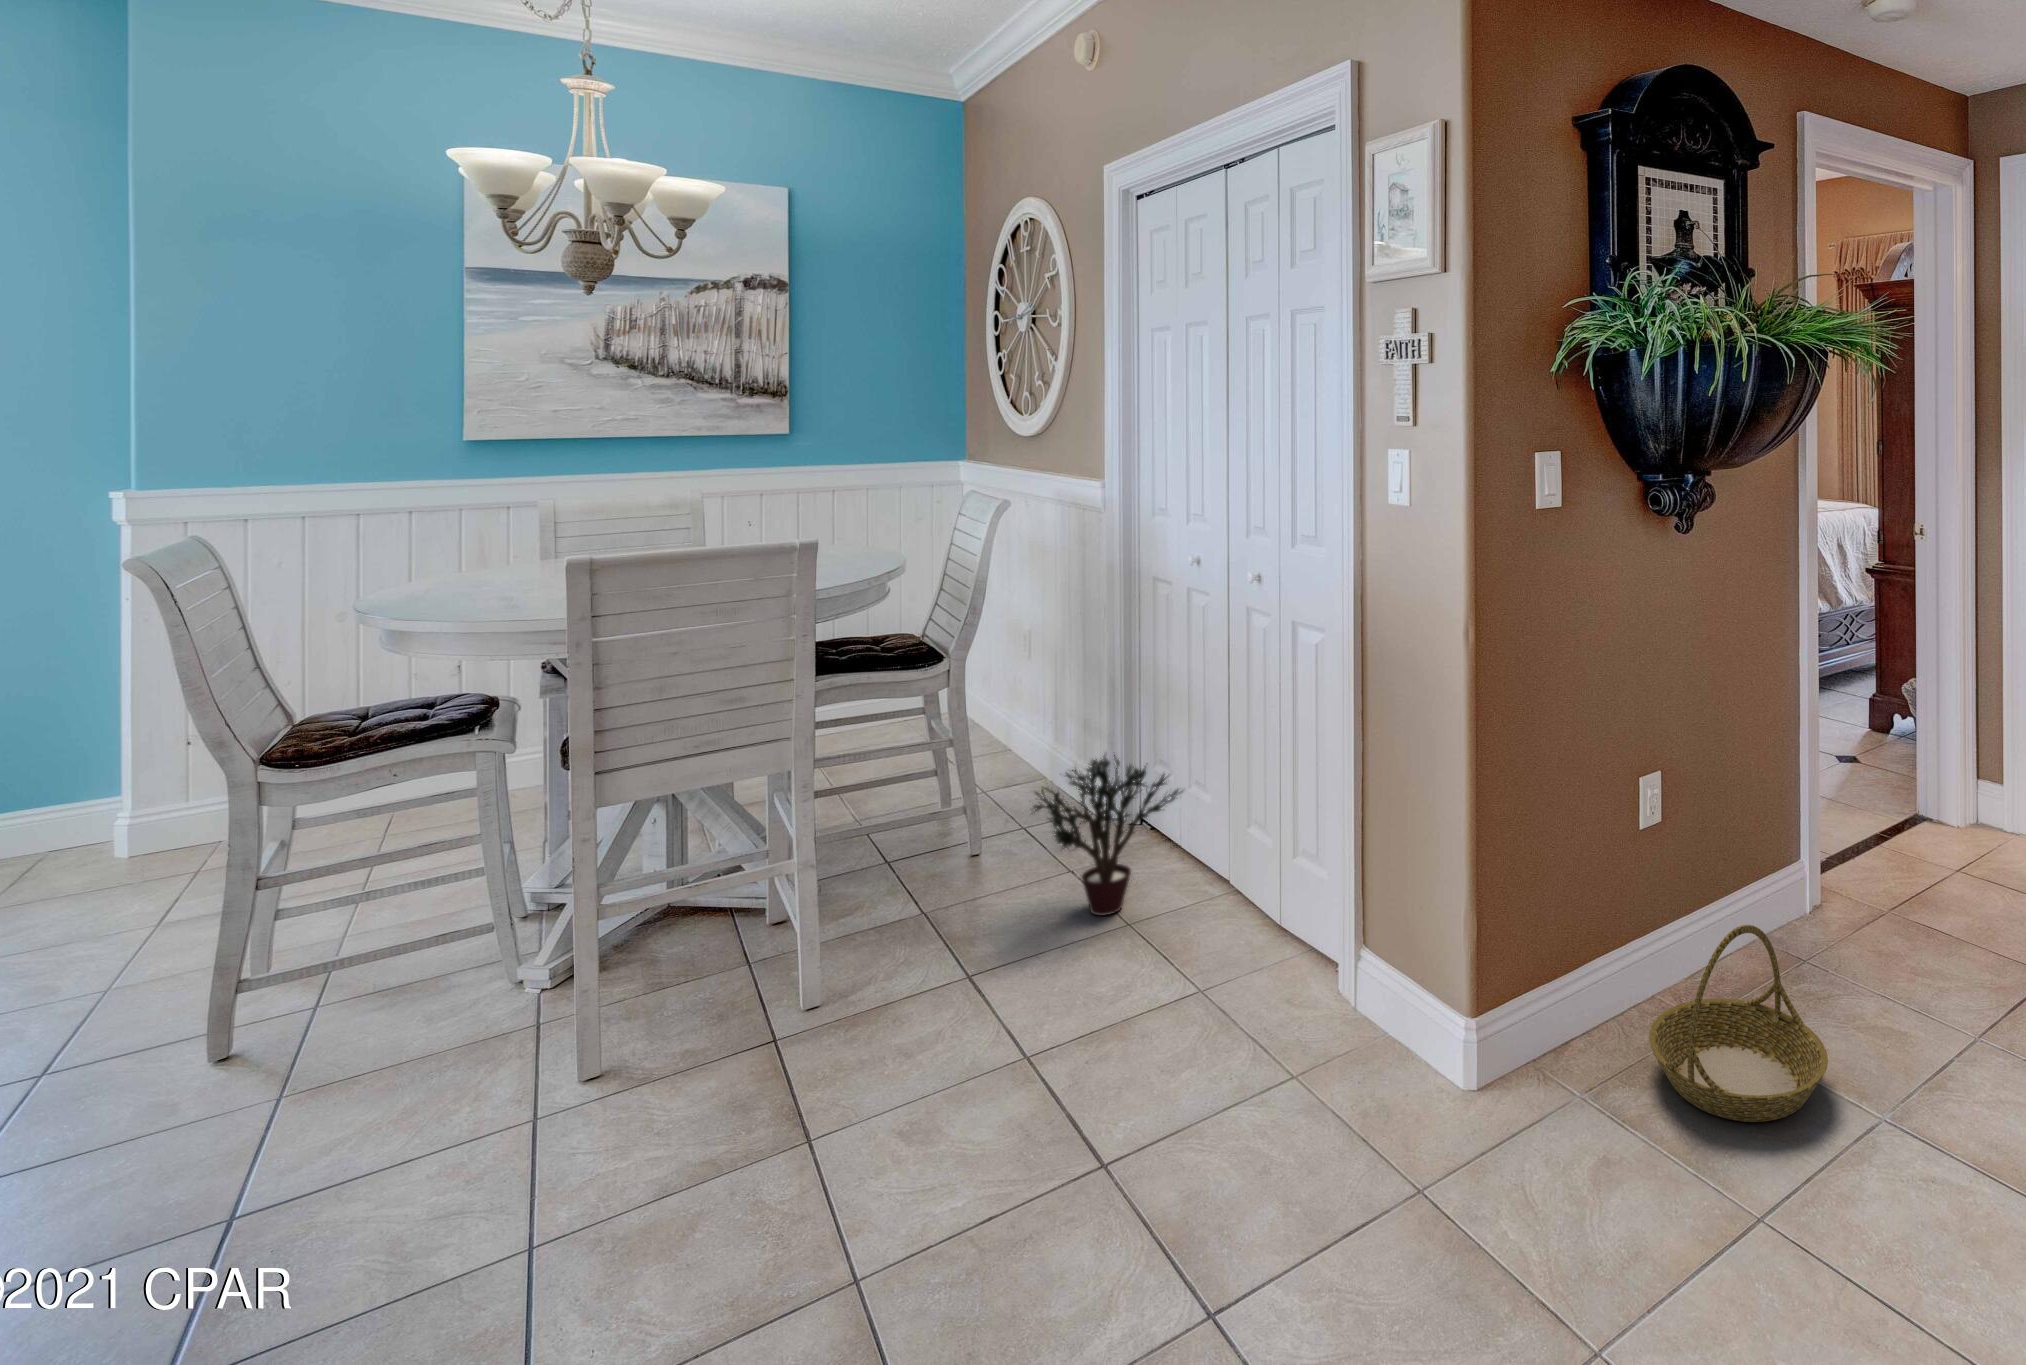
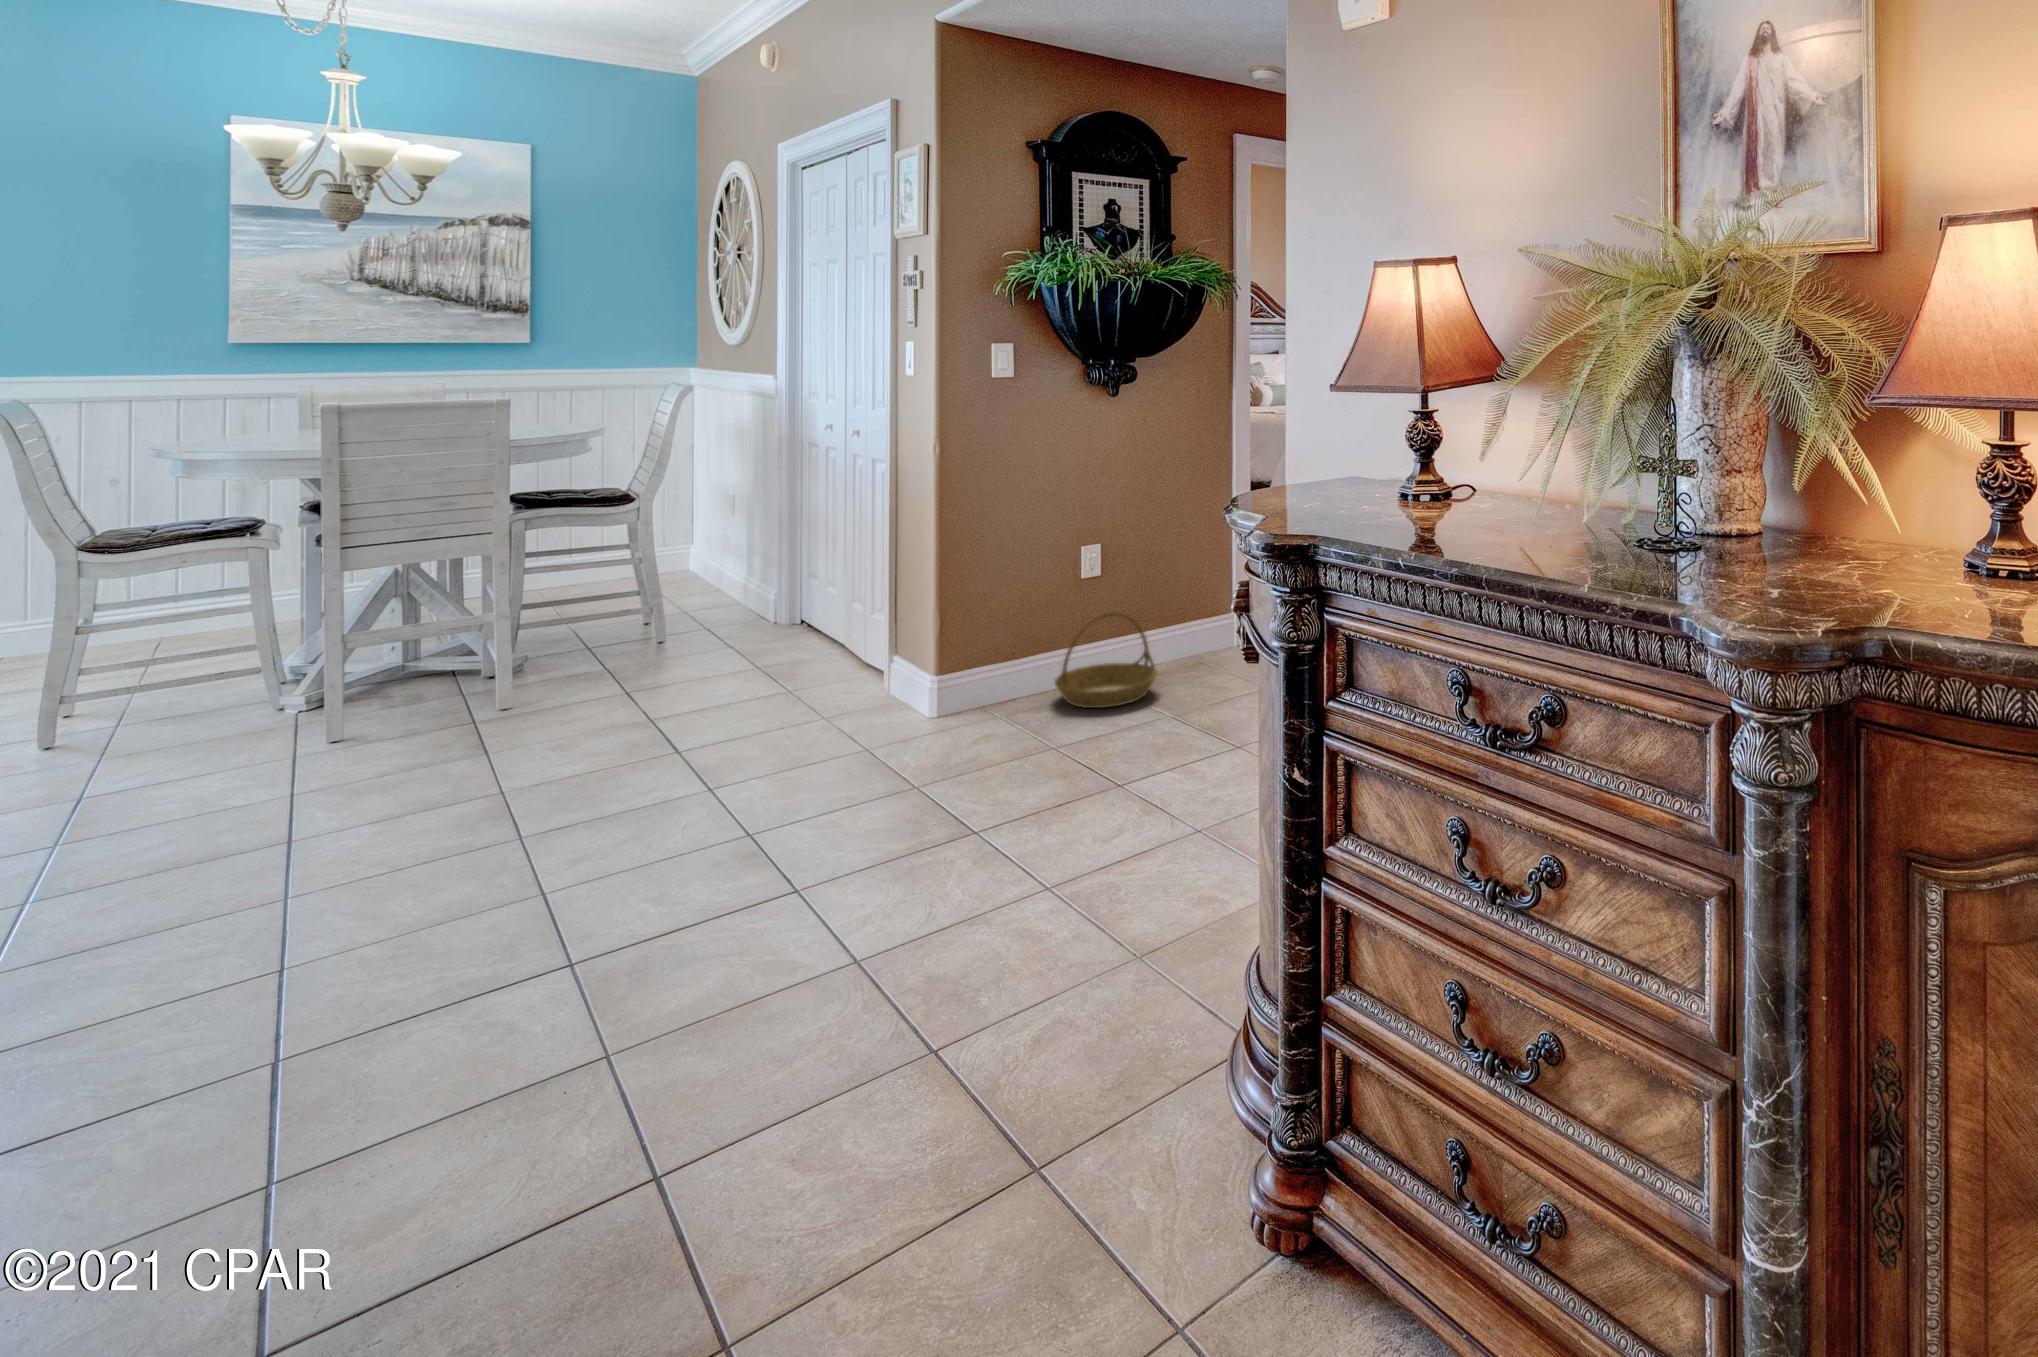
potted plant: present [1033,755,1181,915] -> none [697,548,815,653]

